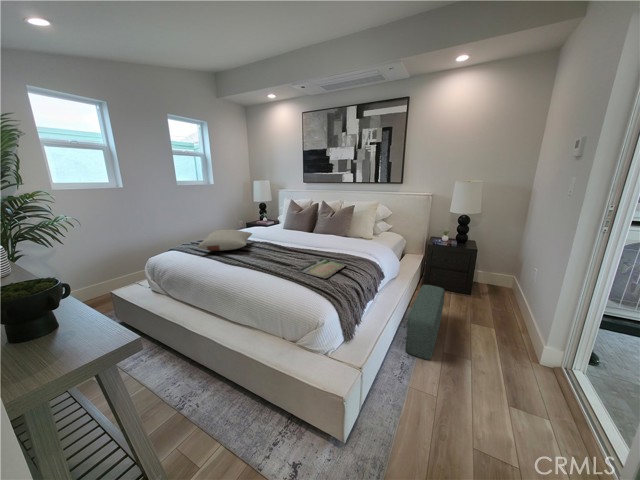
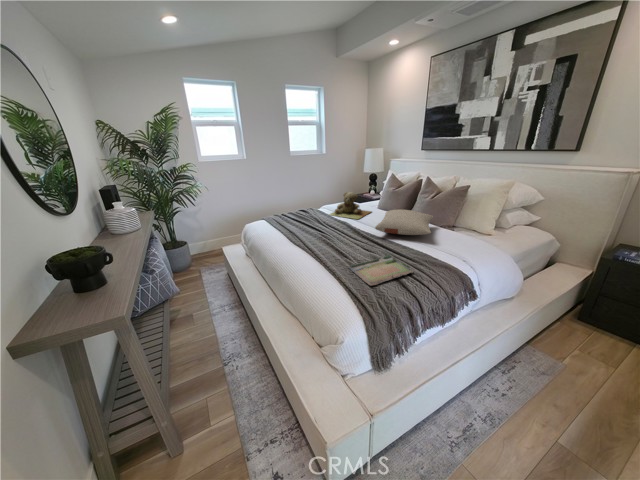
teddy bear: none [242,216,281,239] -> present [330,192,370,219]
pillow: present [198,230,252,251] -> present [375,209,433,235]
pouf: present [406,285,445,360] -> none [482,325,597,443]

